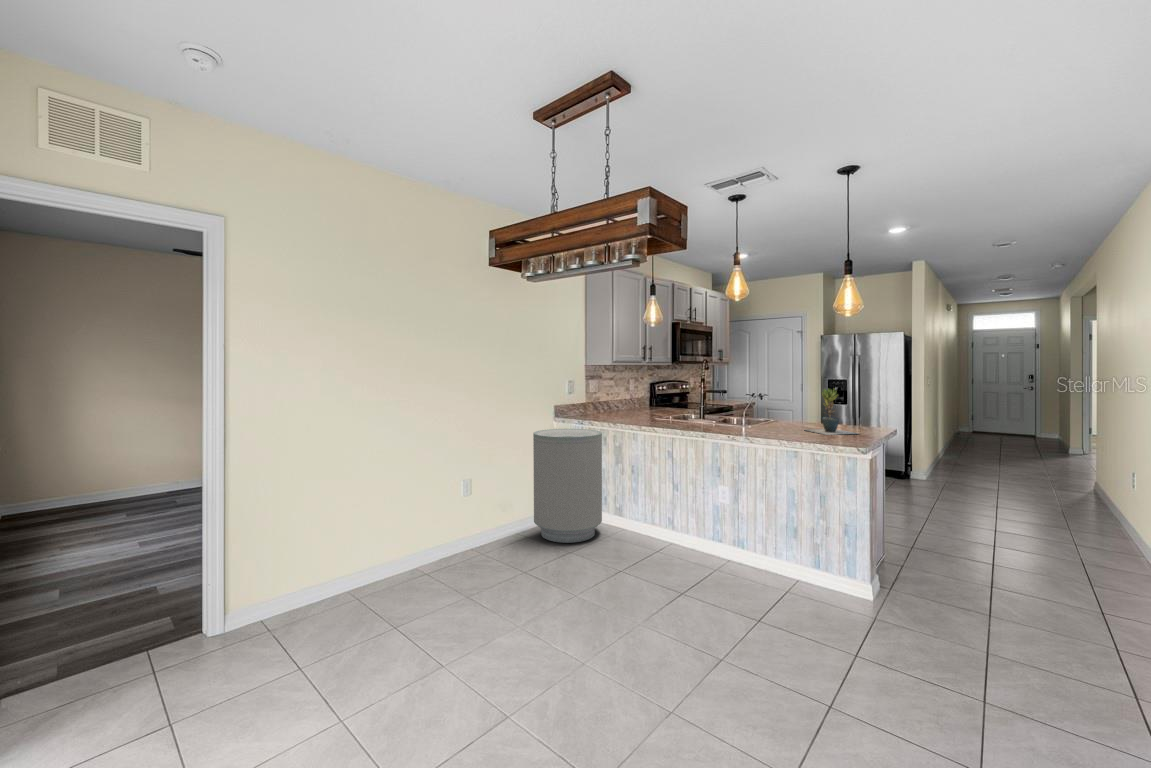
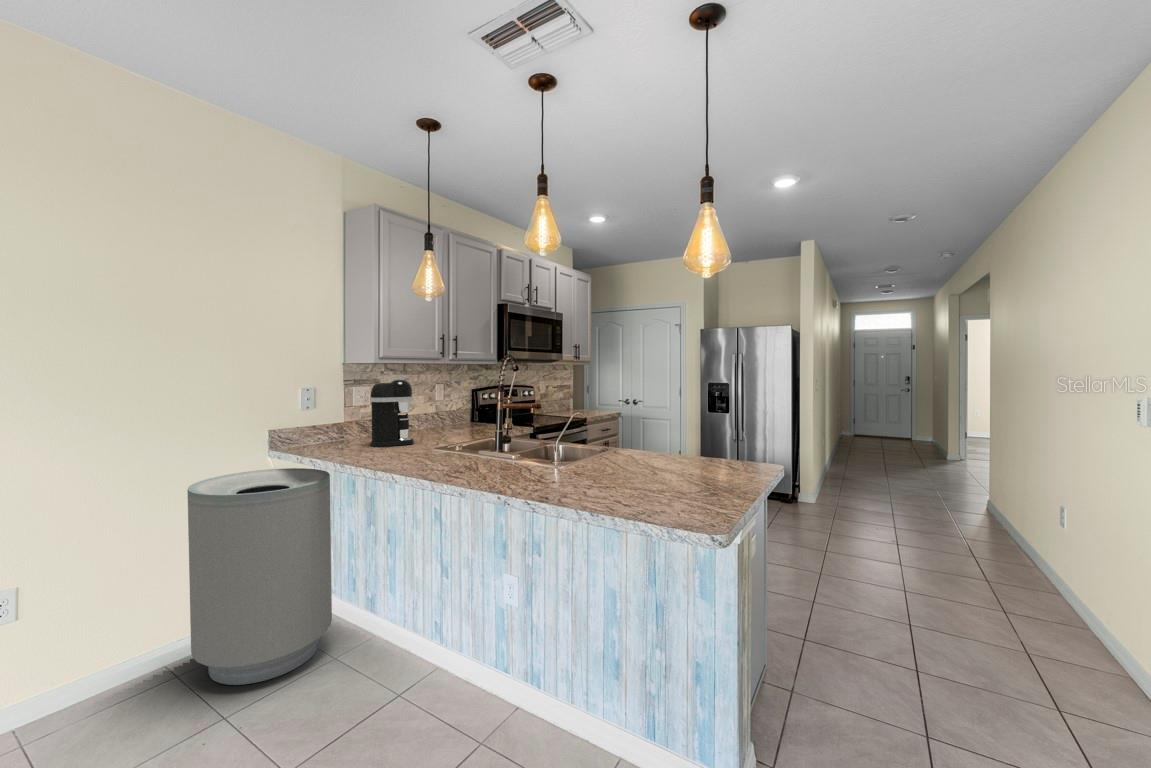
coffee maker: none [612,376,637,417] -> present [370,380,414,447]
potted plant: present [807,389,857,435] -> none [642,404,734,489]

